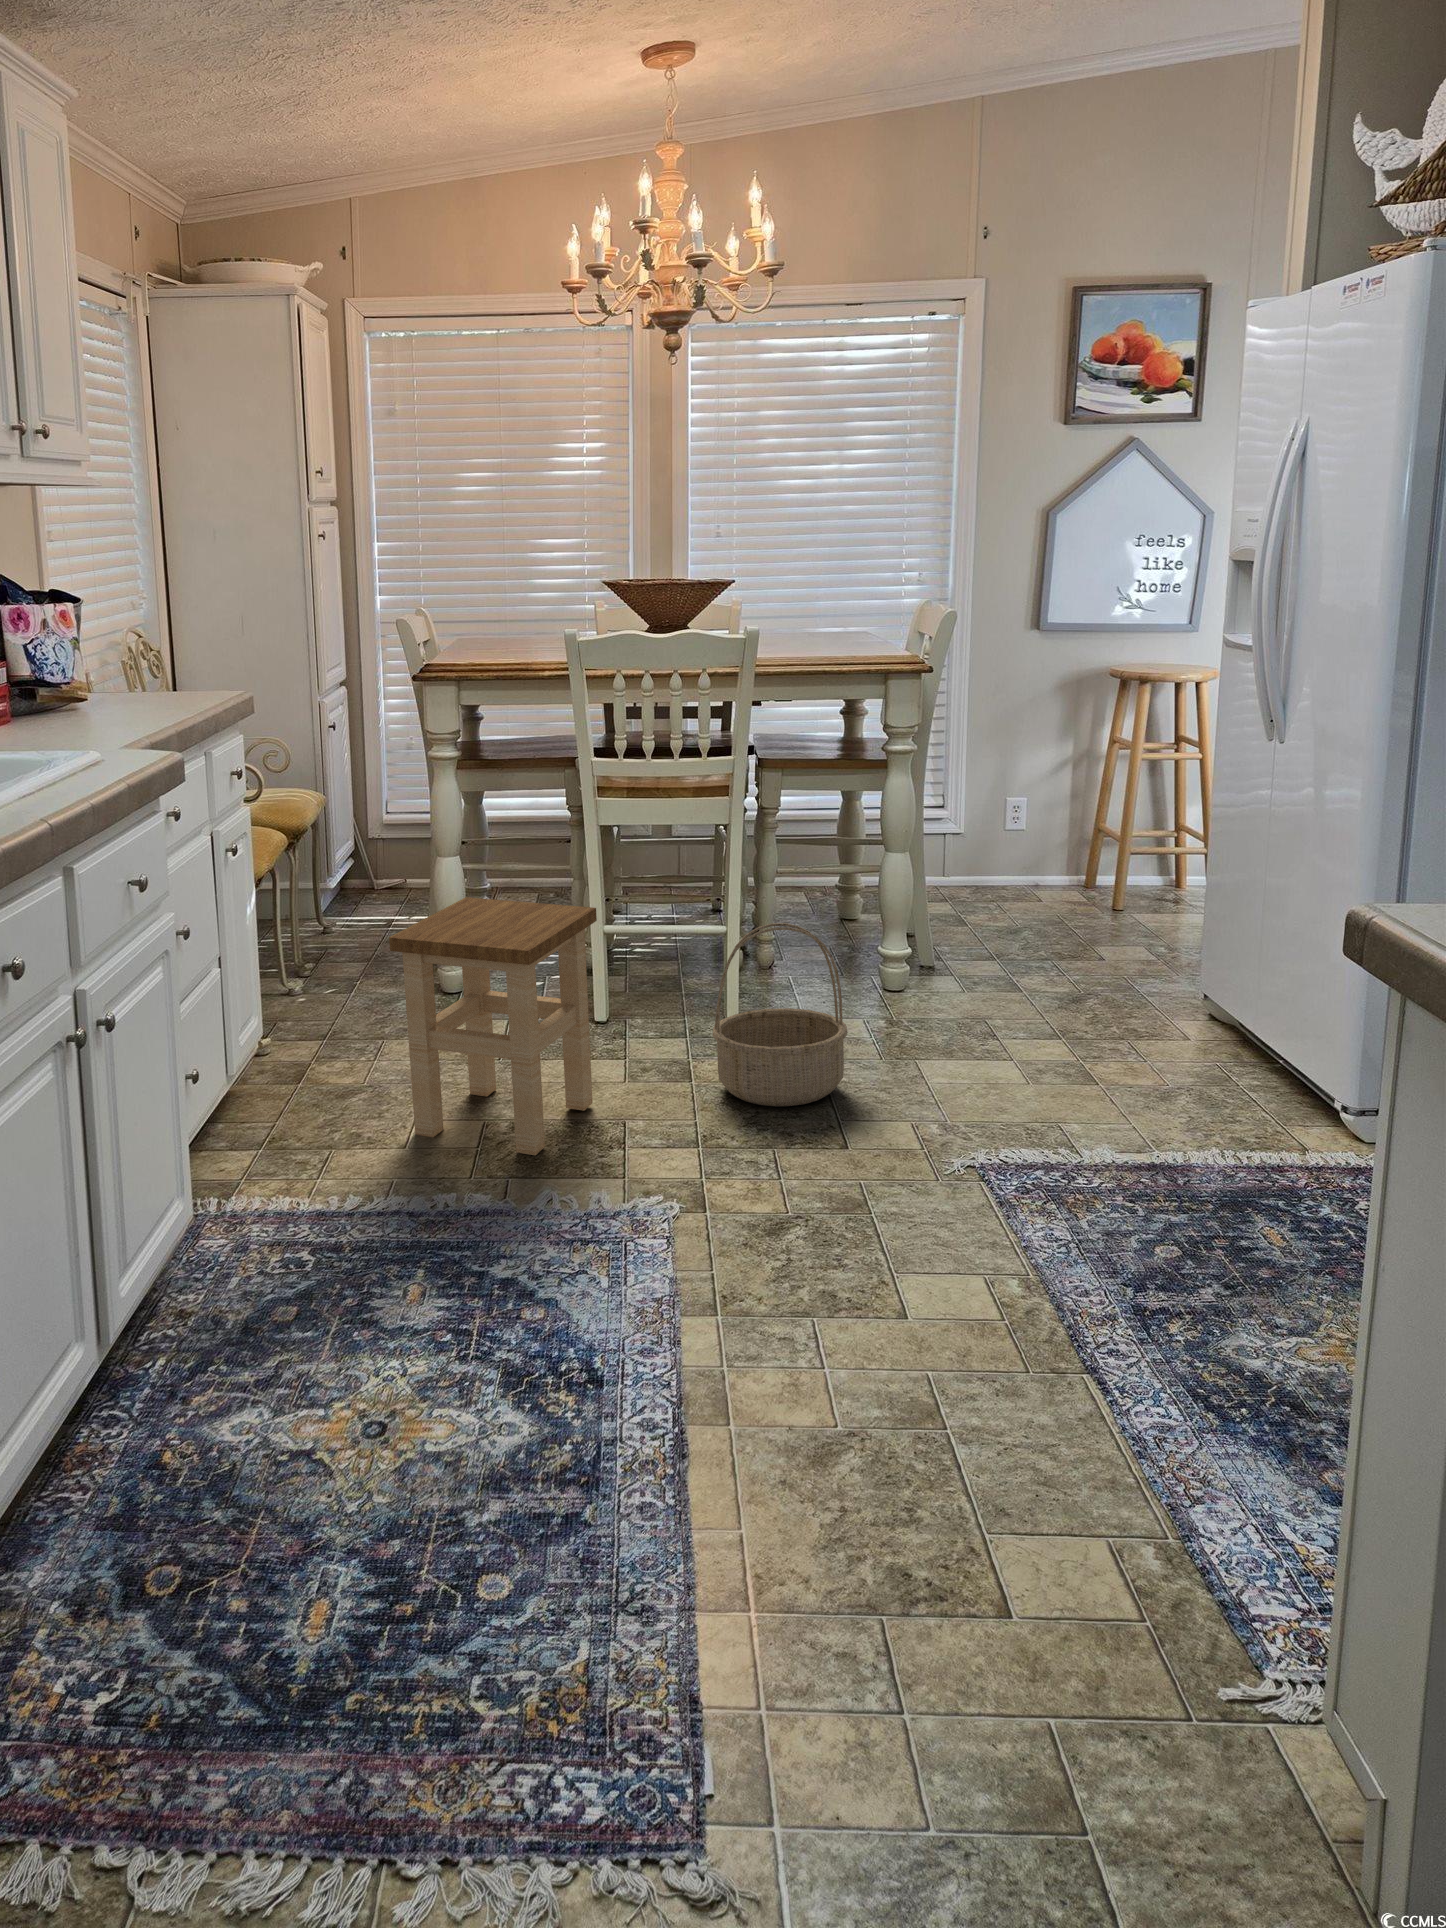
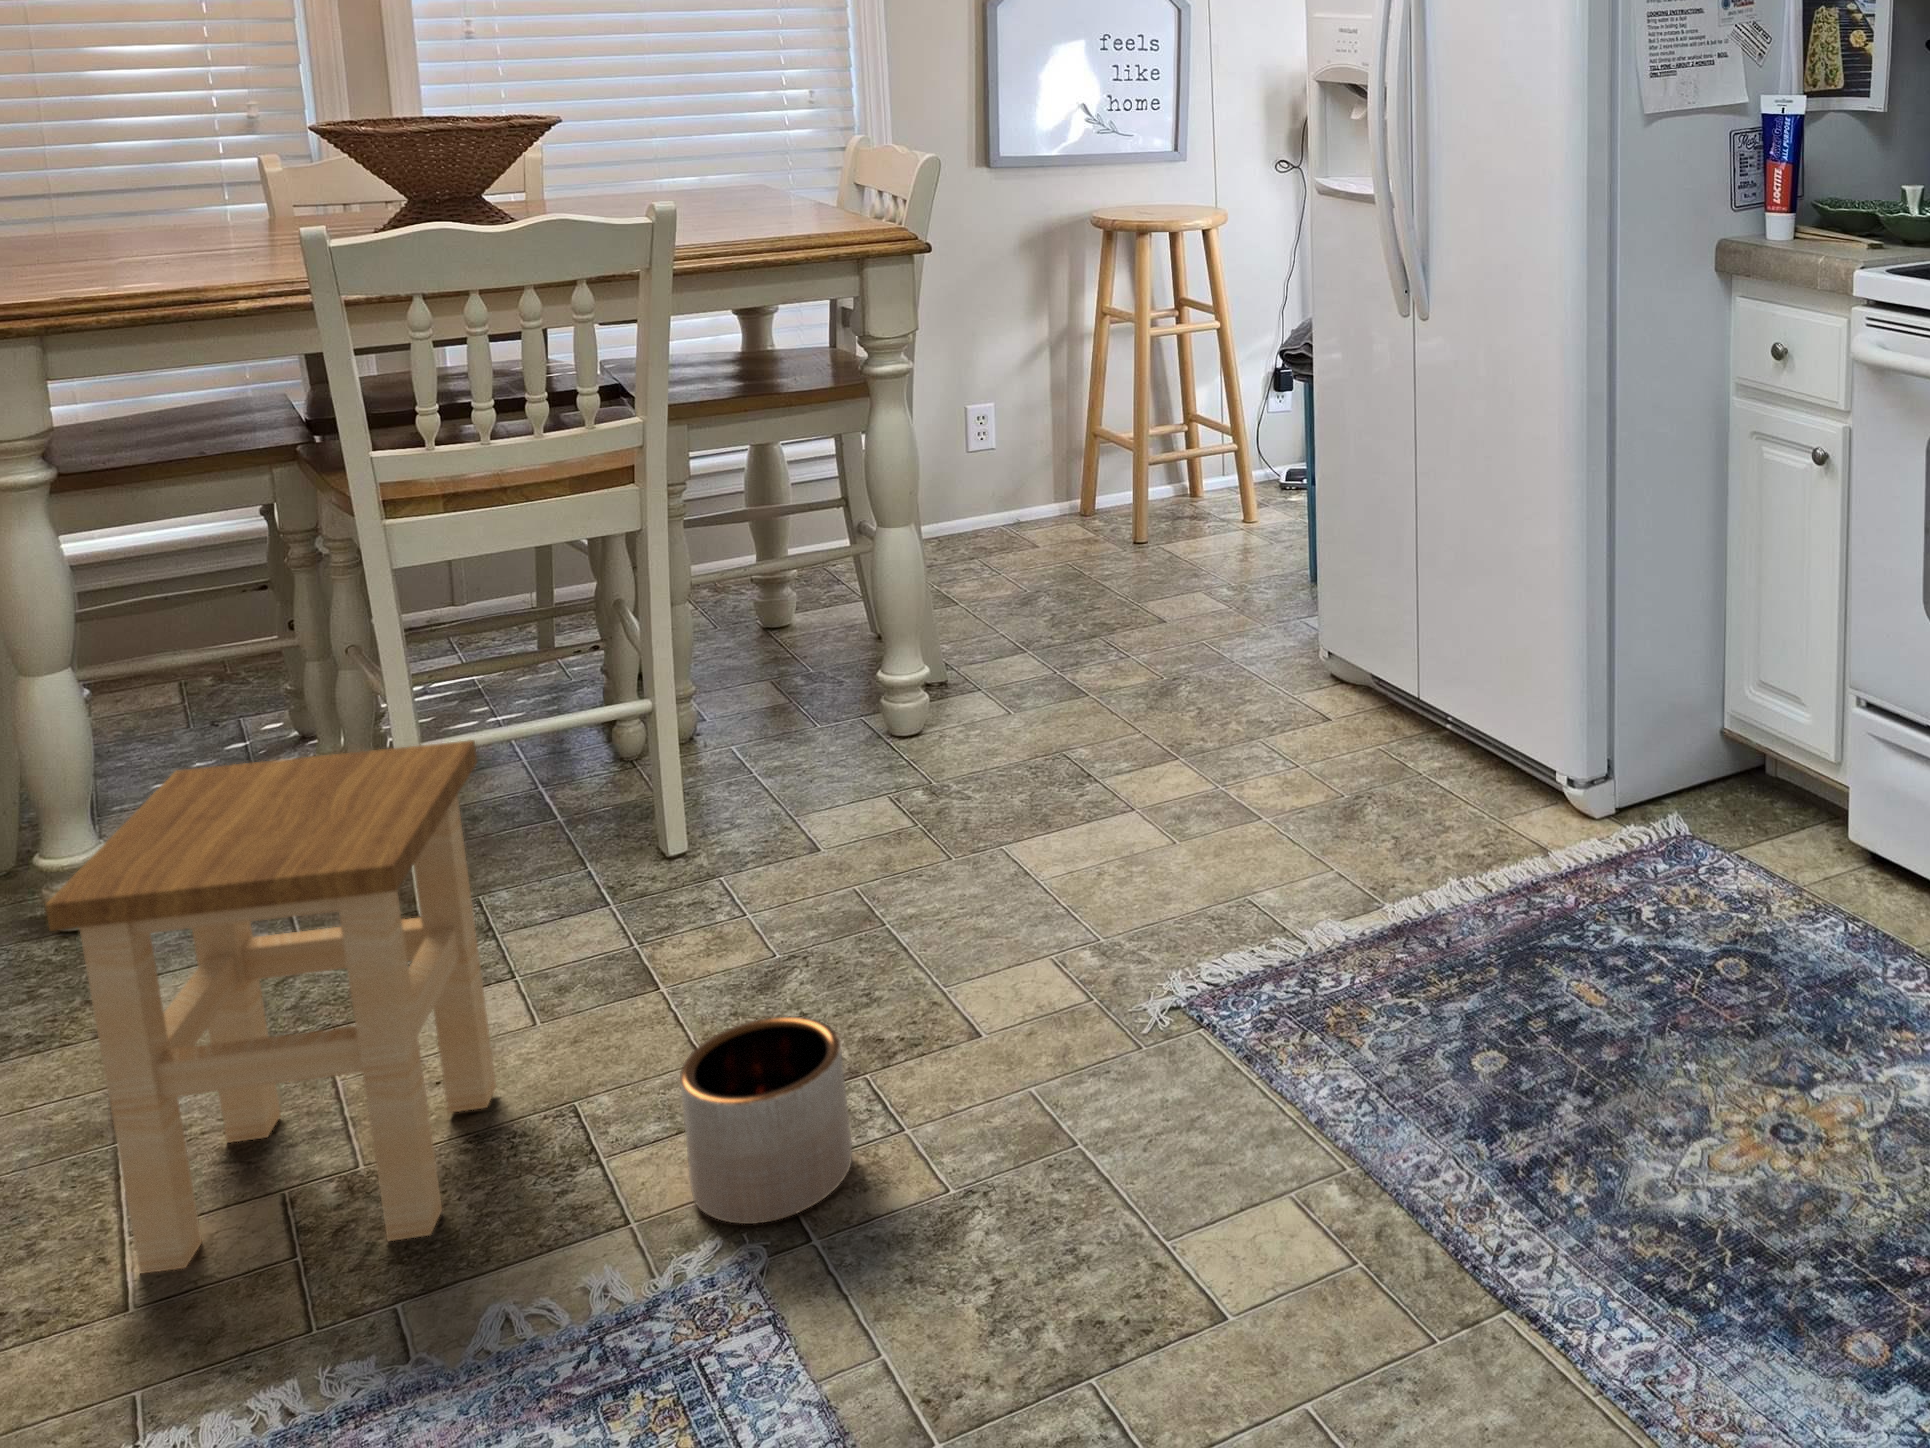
basket: present [713,923,848,1106] -> none [693,691,921,999]
planter: none [656,1091,746,1199] -> present [680,1016,852,1224]

